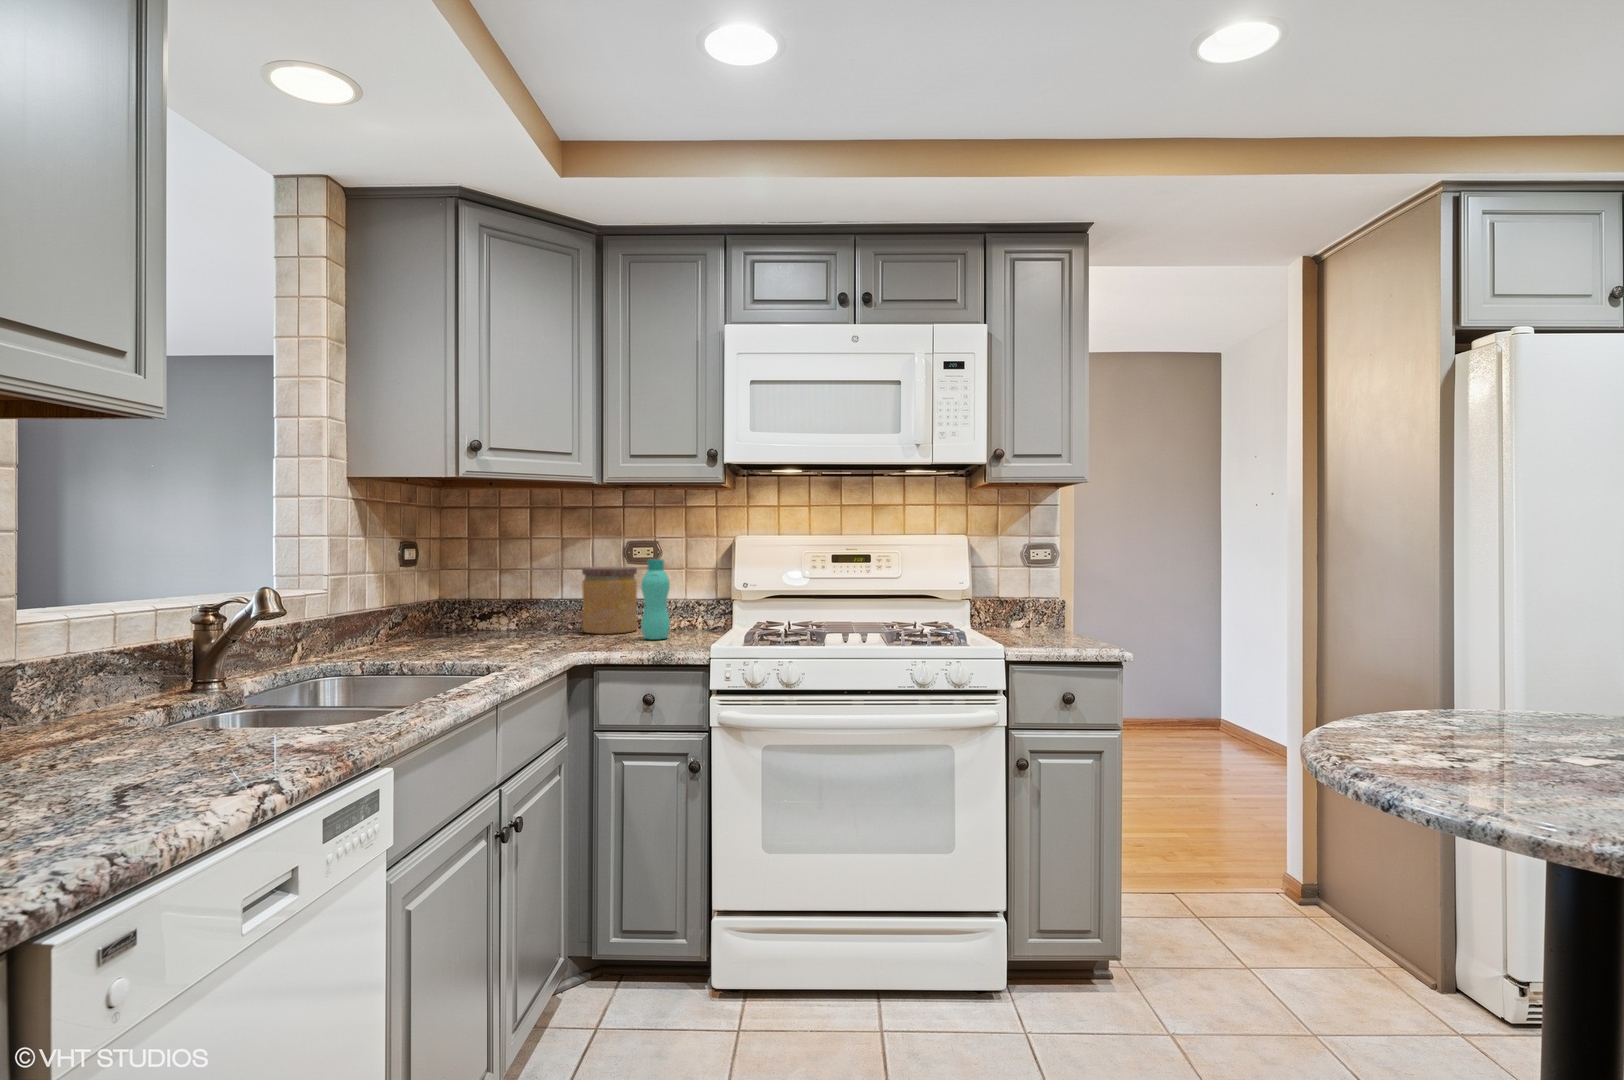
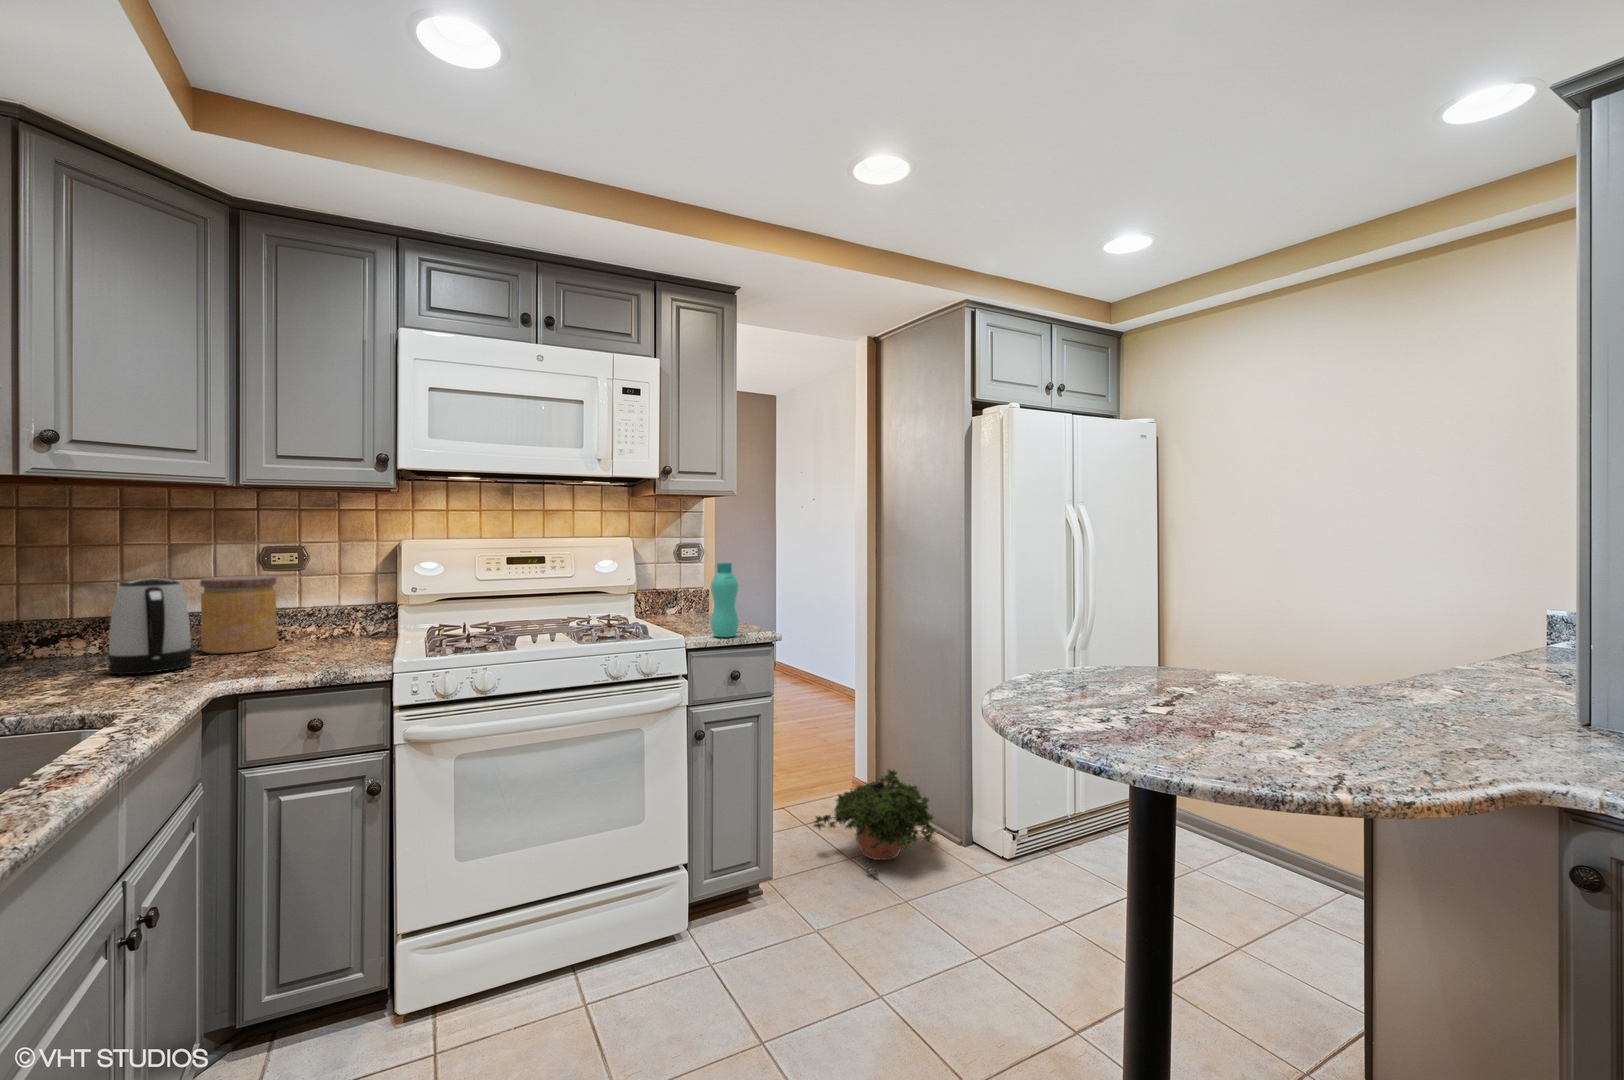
bottle: present [641,559,670,640] -> present [711,562,739,637]
kettle: none [515,565,570,643] -> present [108,579,192,675]
potted plant: none [1192,853,1394,992] -> present [814,770,935,872]

